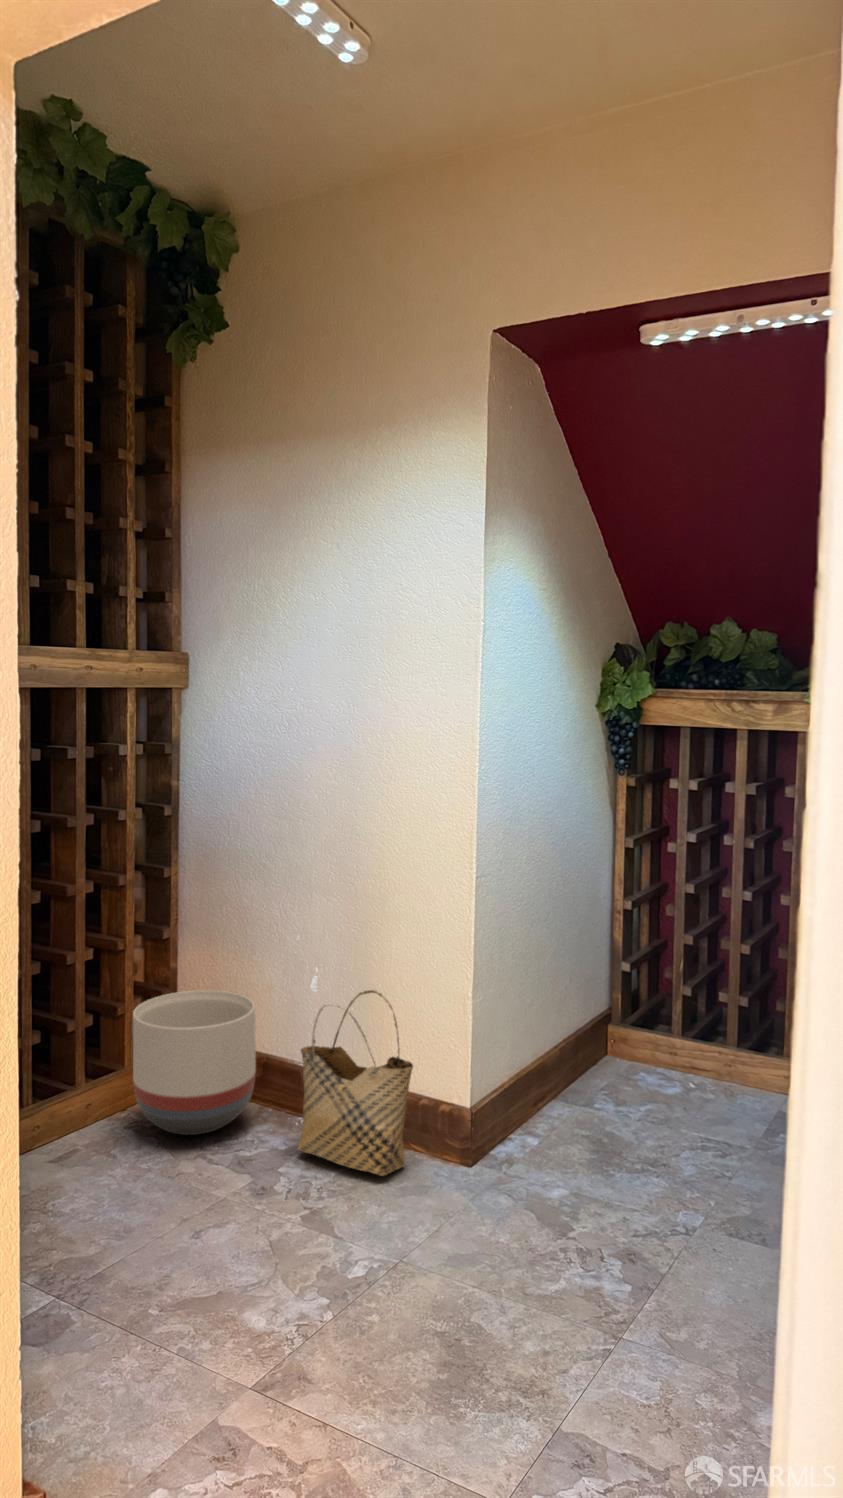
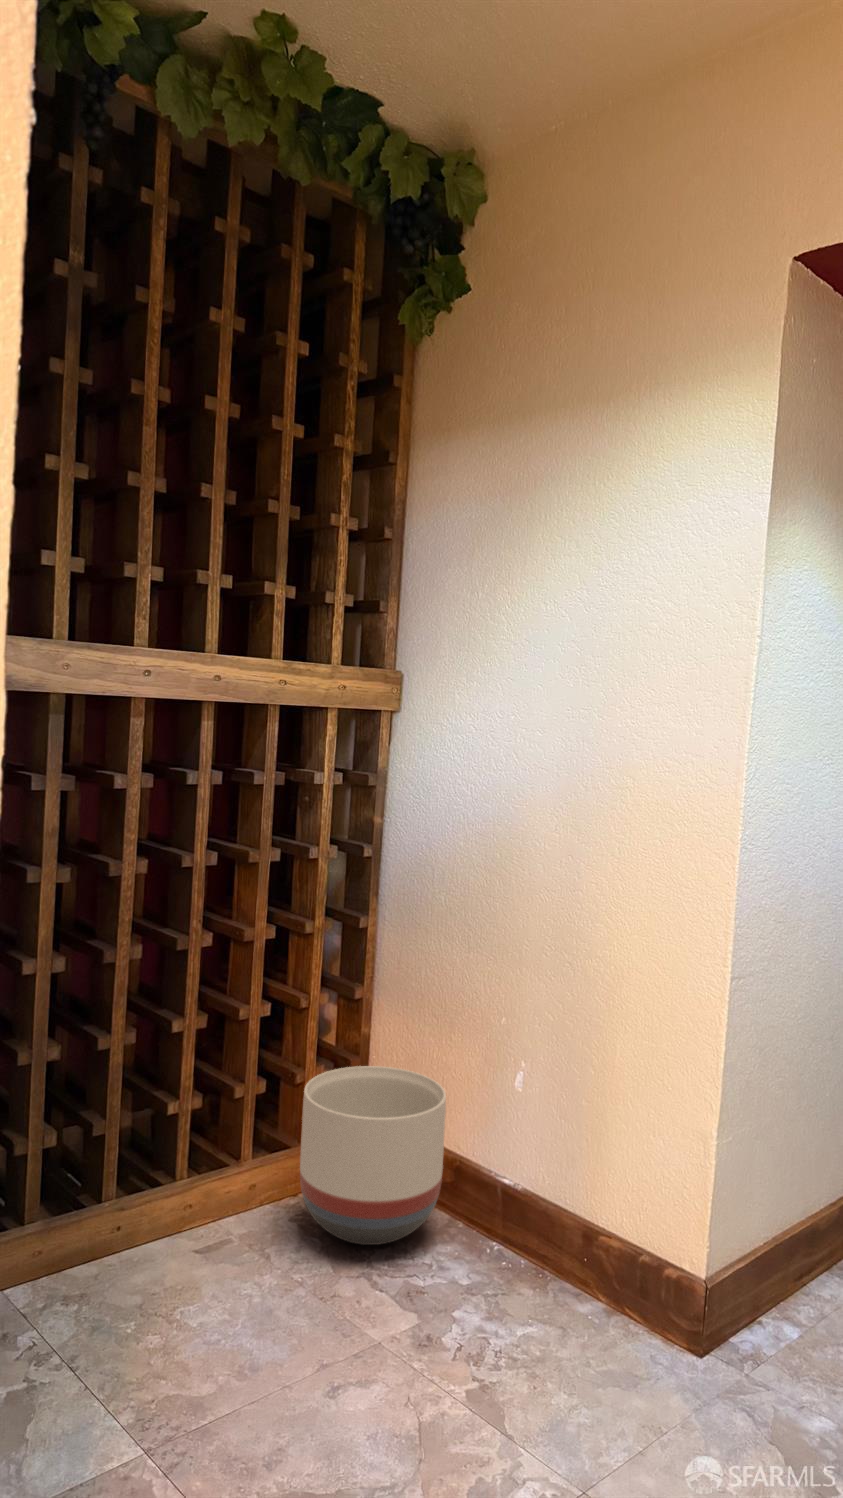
woven basket: present [298,990,413,1176] -> none [479,1102,631,1352]

